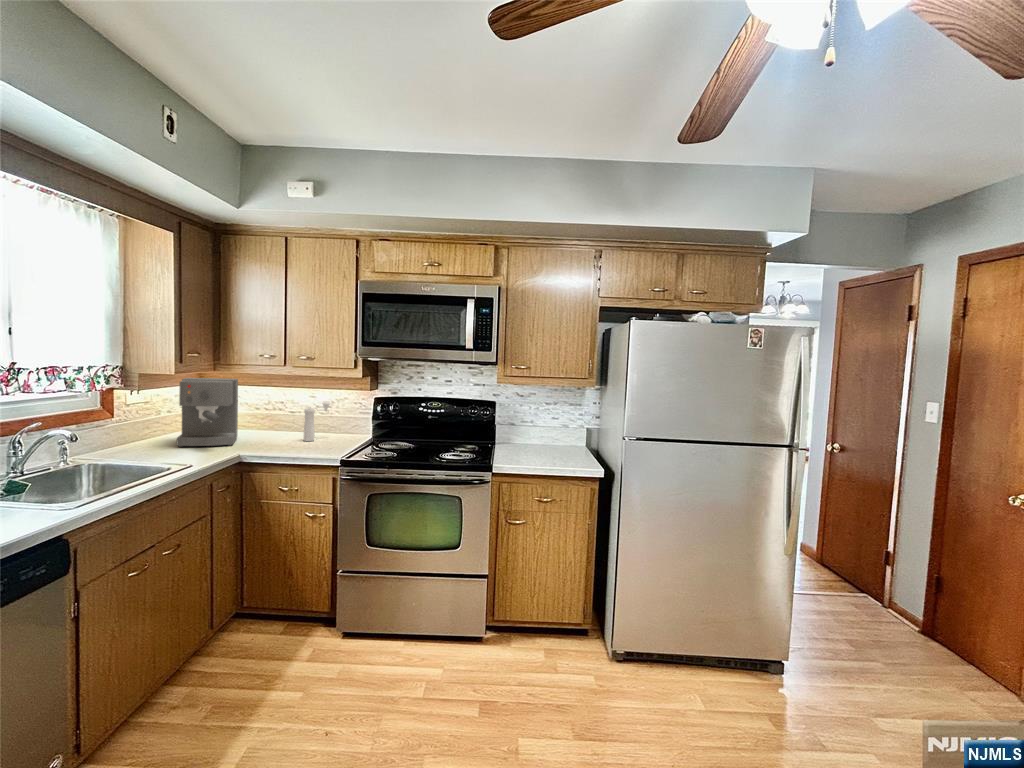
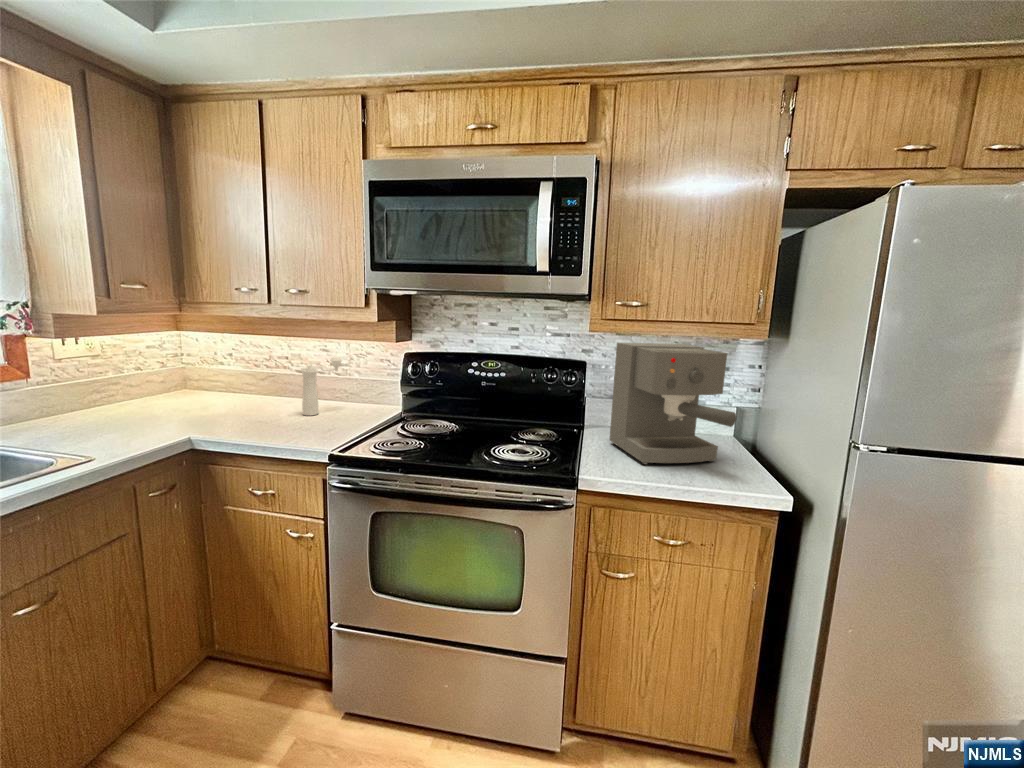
coffee maker: present [177,378,238,447] -> present [610,343,736,464]

